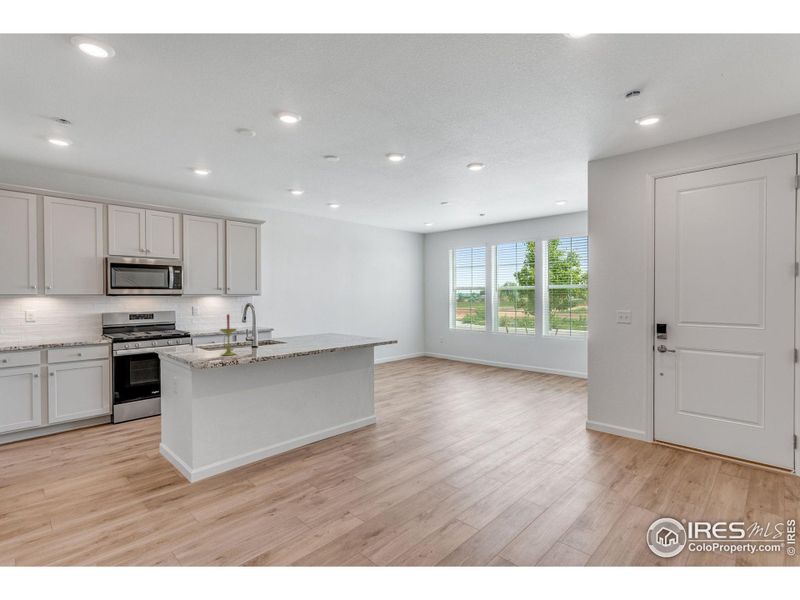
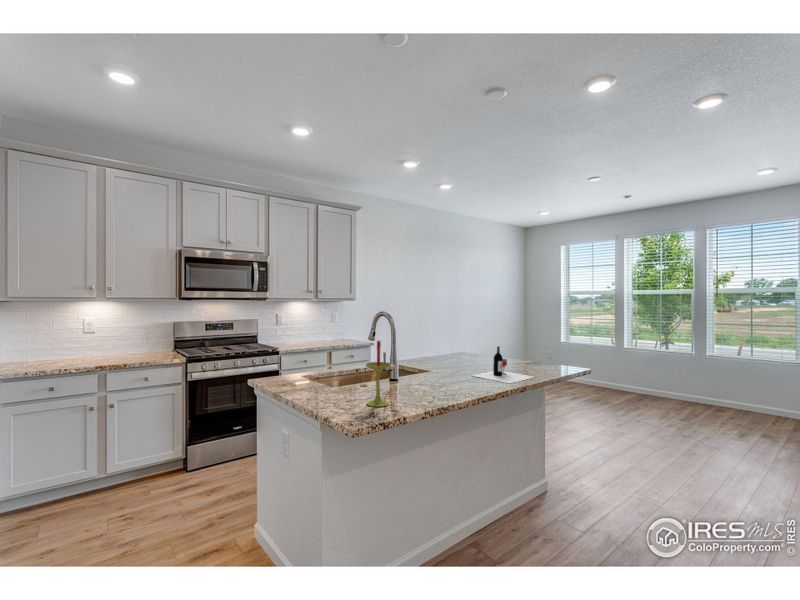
wine bottle: none [315,322,360,345] -> present [472,346,534,383]

